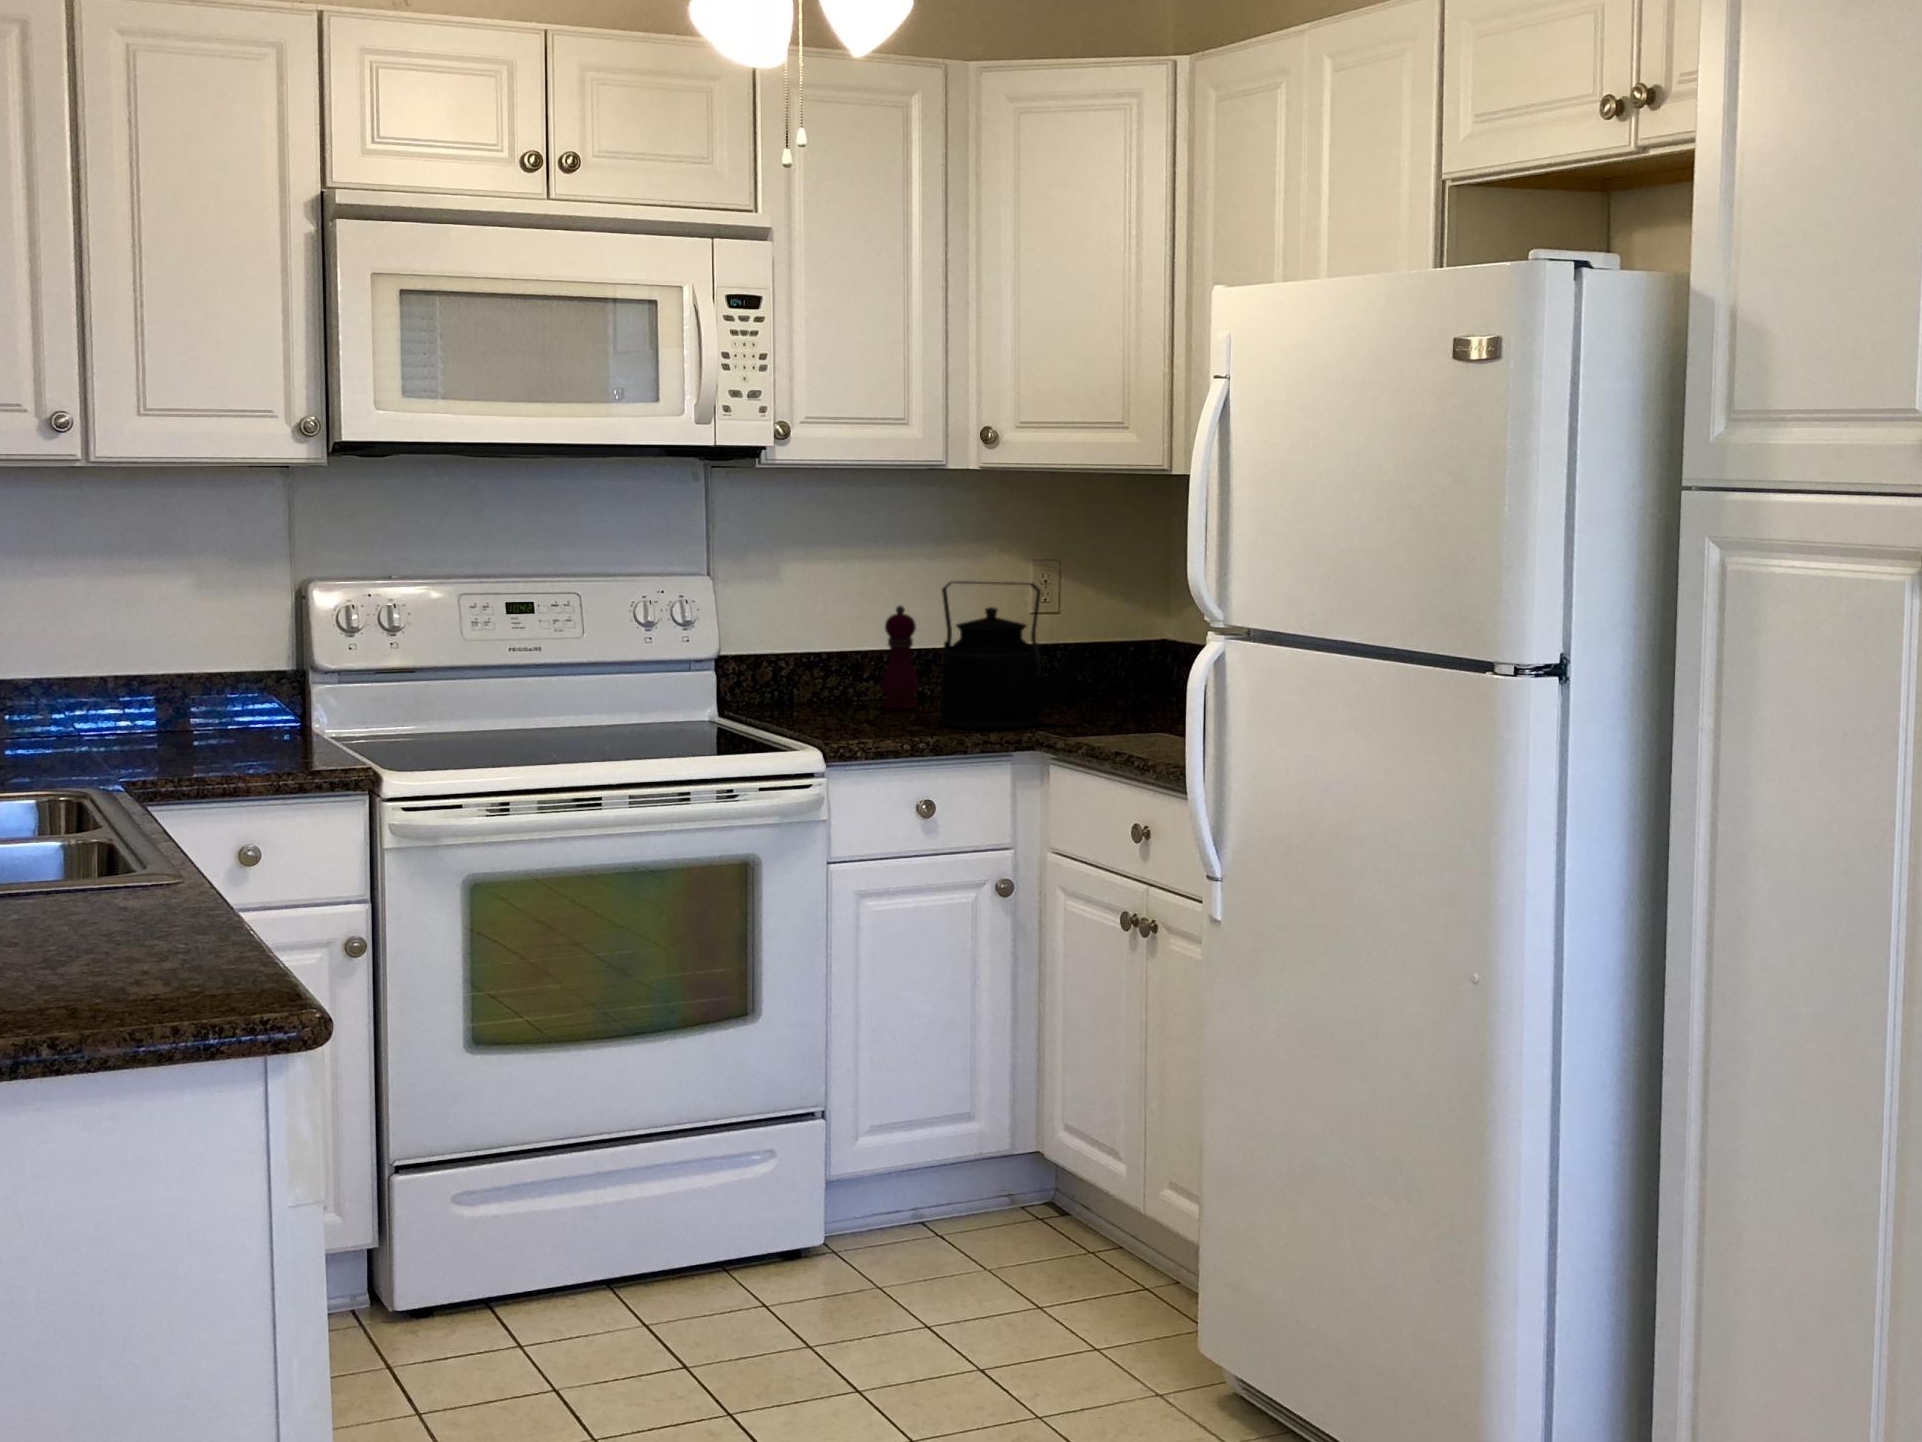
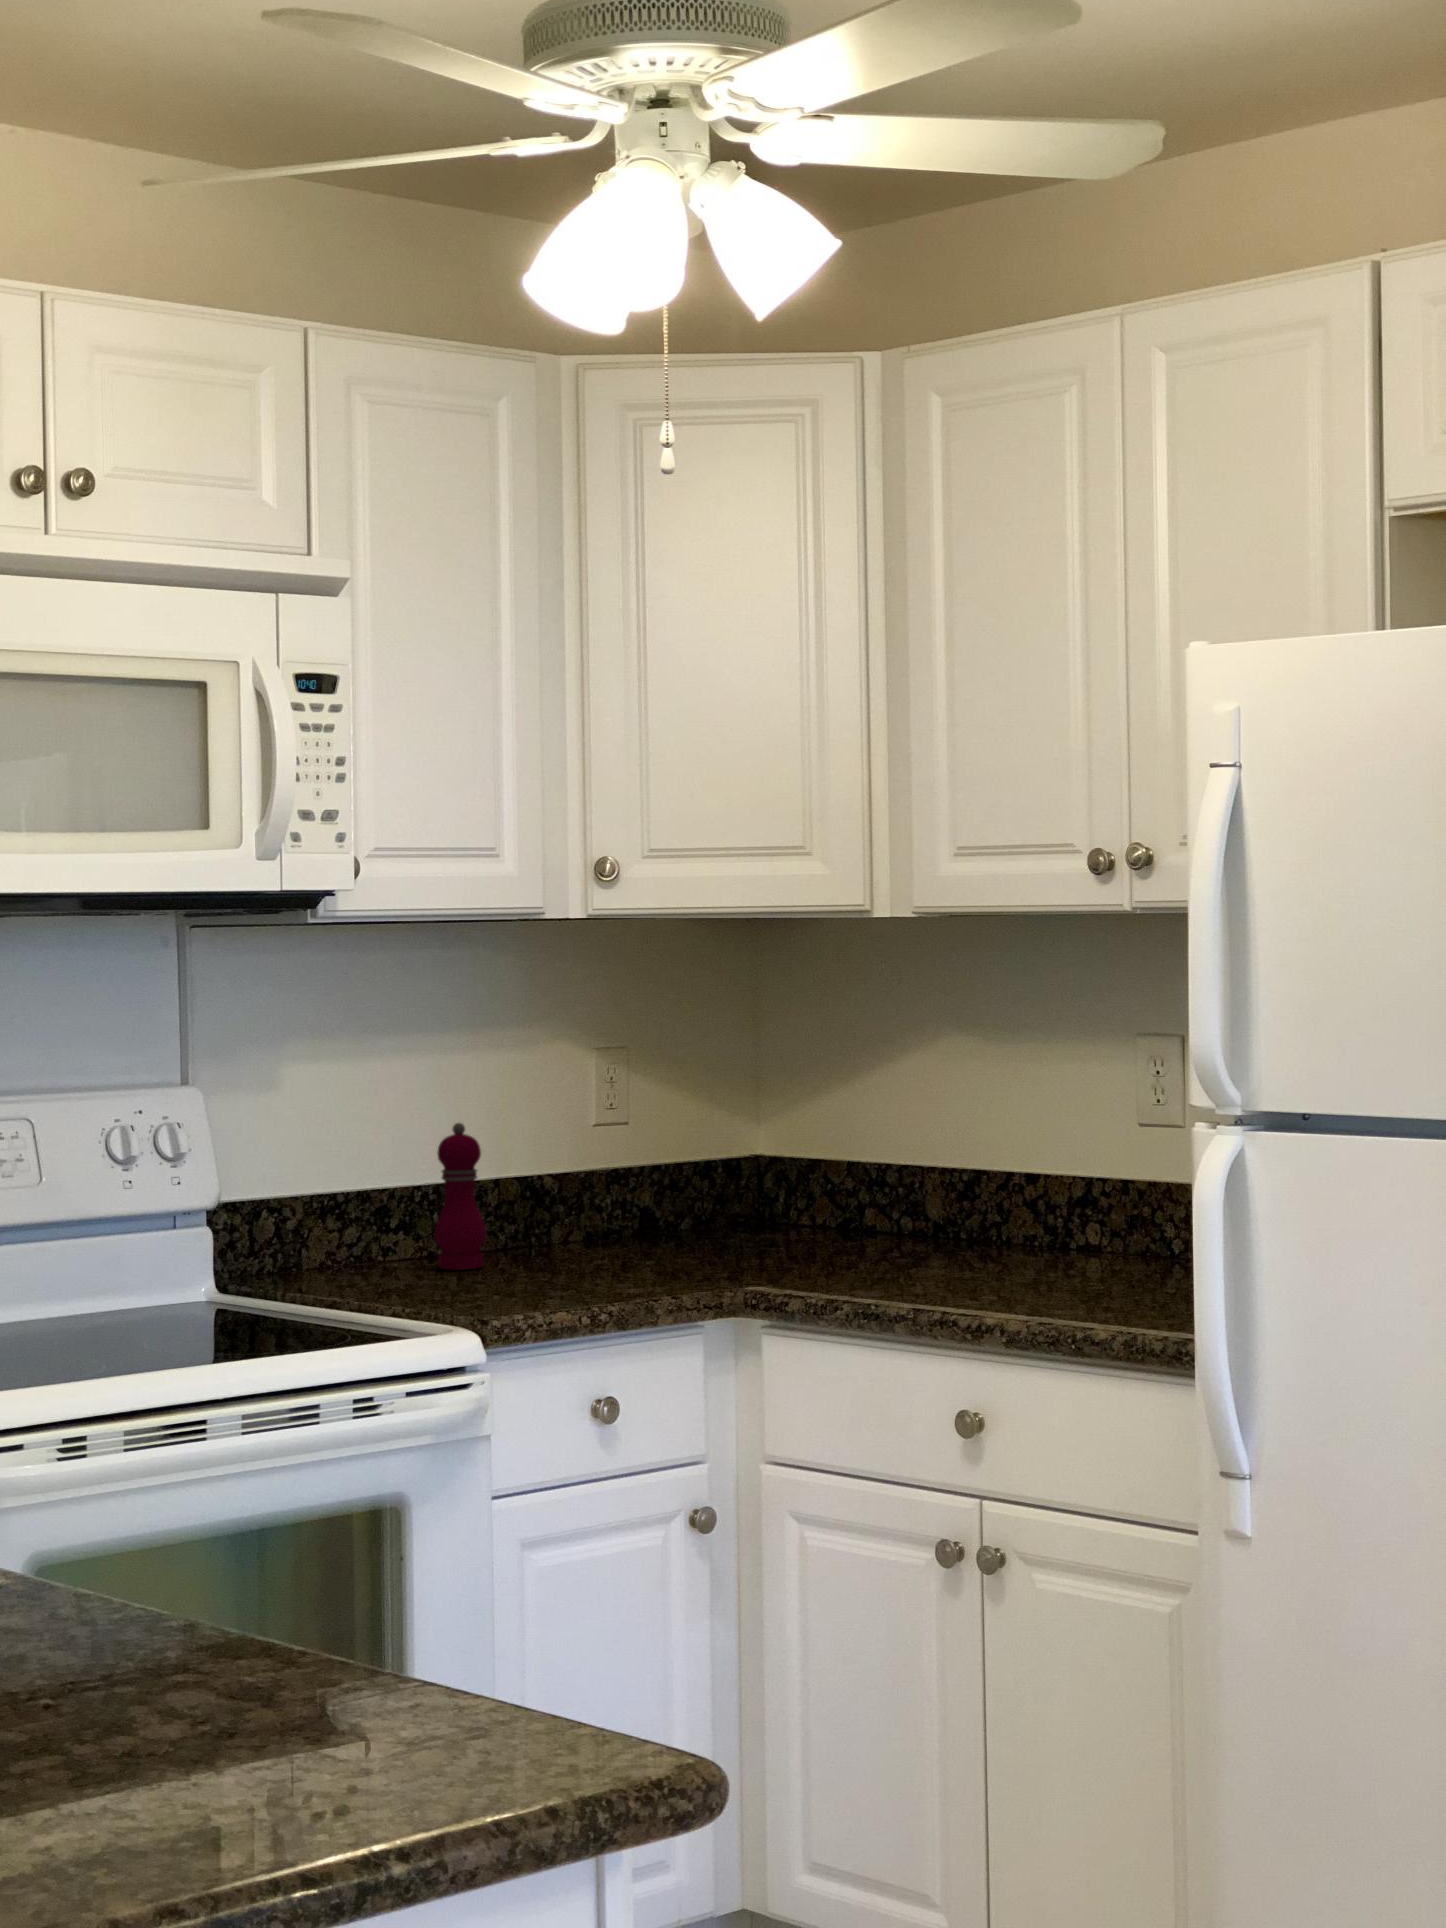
kettle: present [940,581,1089,729] -> none [564,1079,775,1287]

